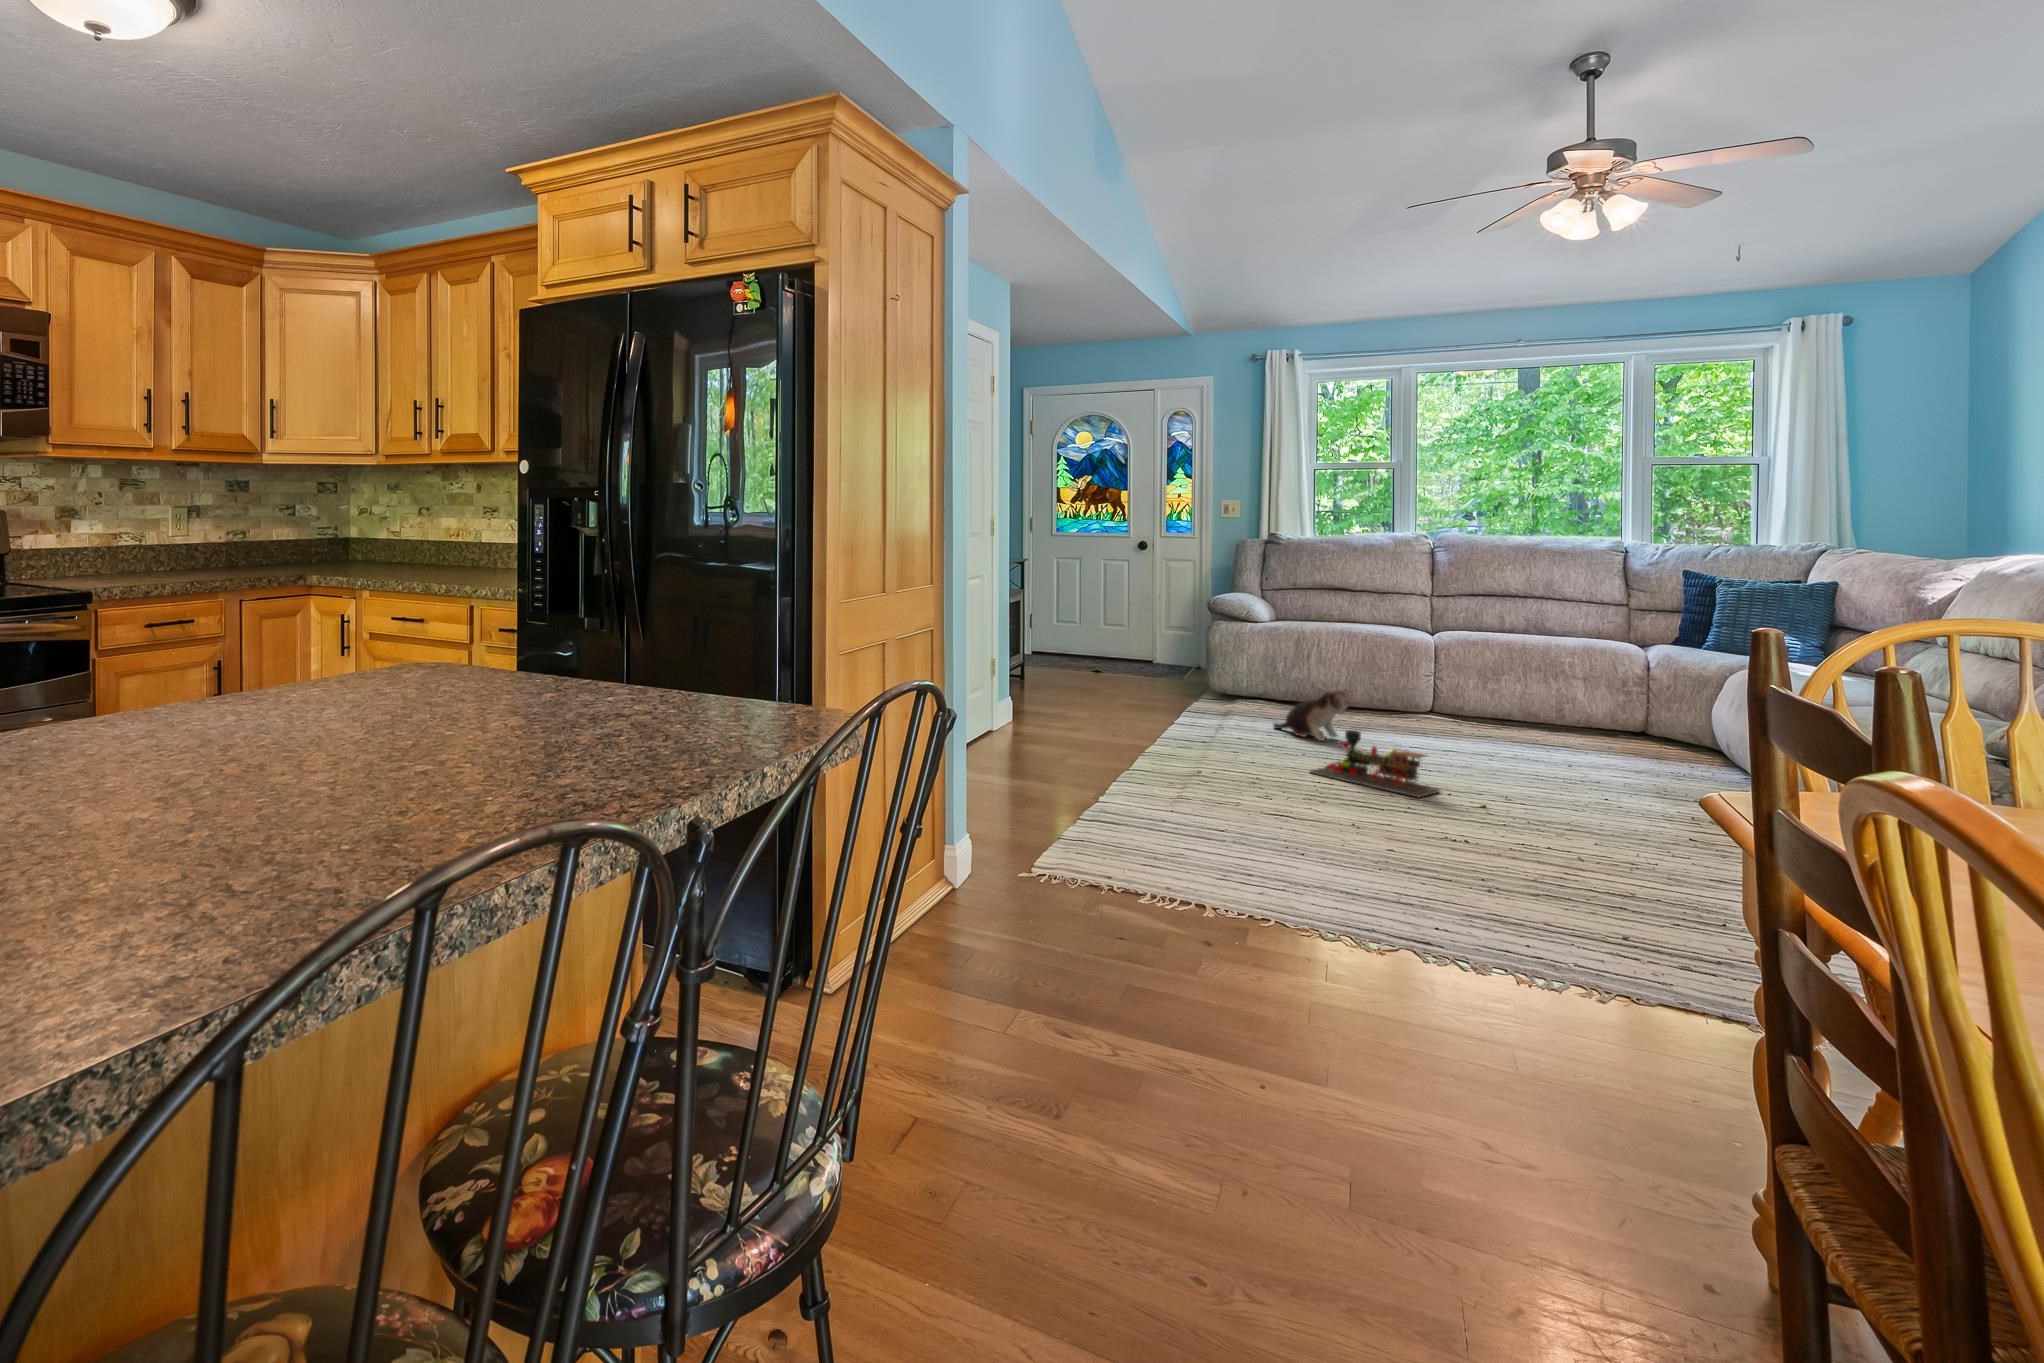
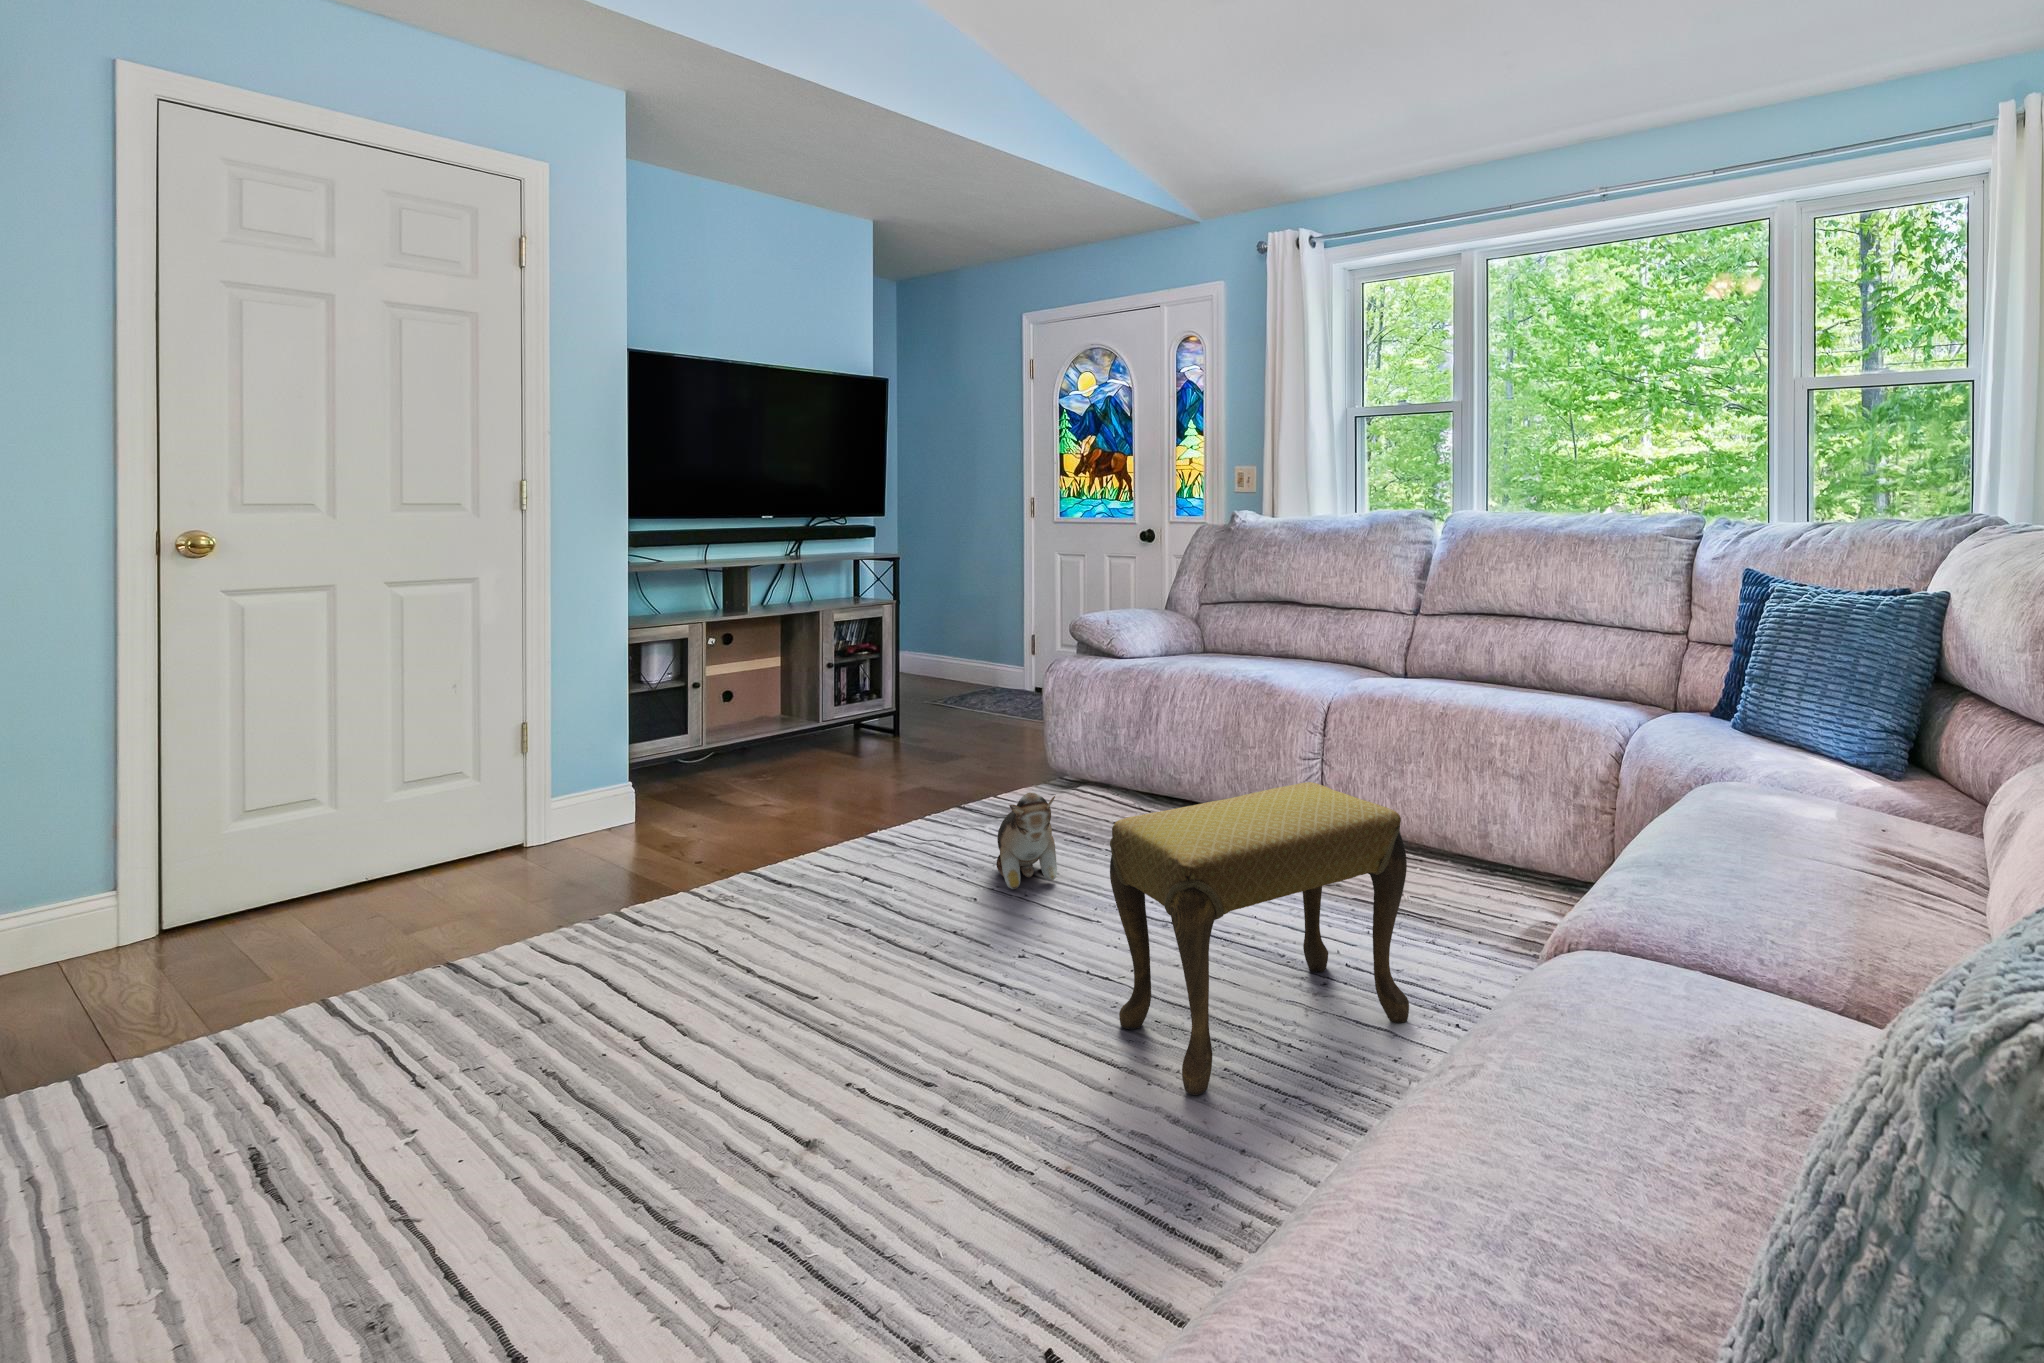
footstool: none [1493,672,1623,791] -> present [1110,782,1409,1095]
toy train: present [1310,730,1440,797] -> none [770,911,883,1110]

